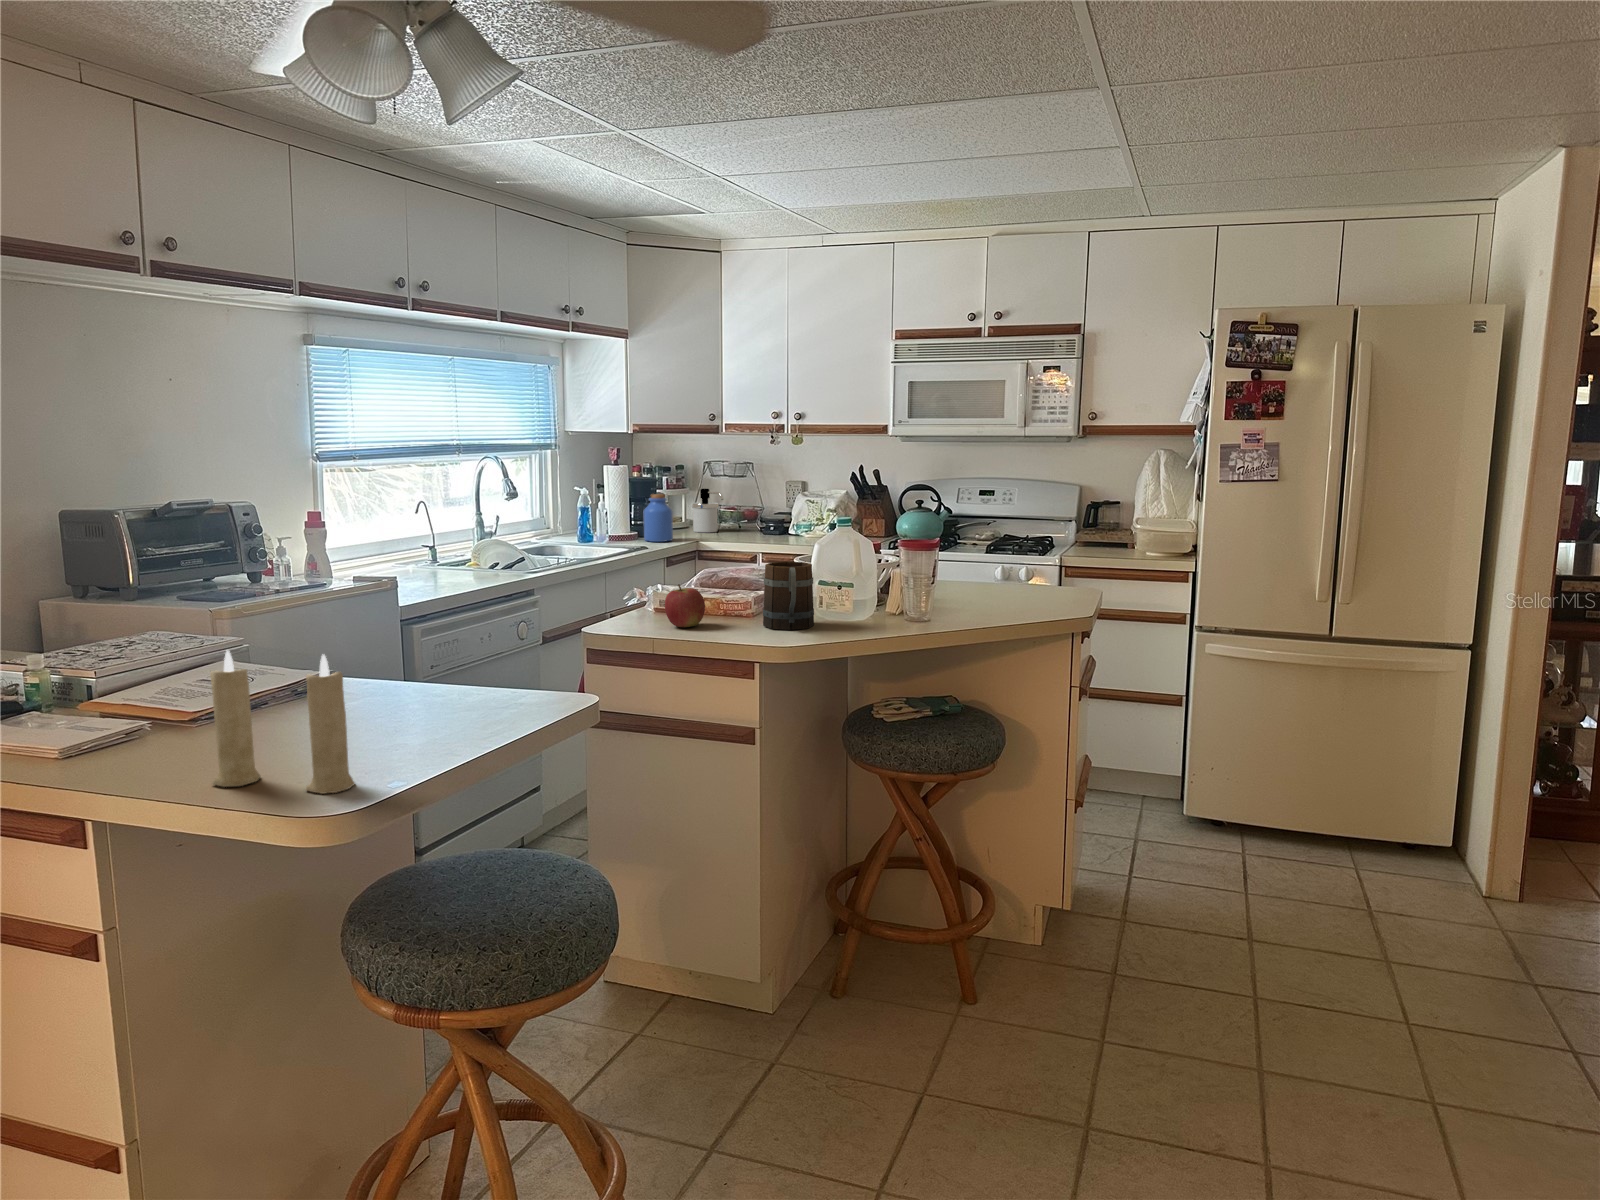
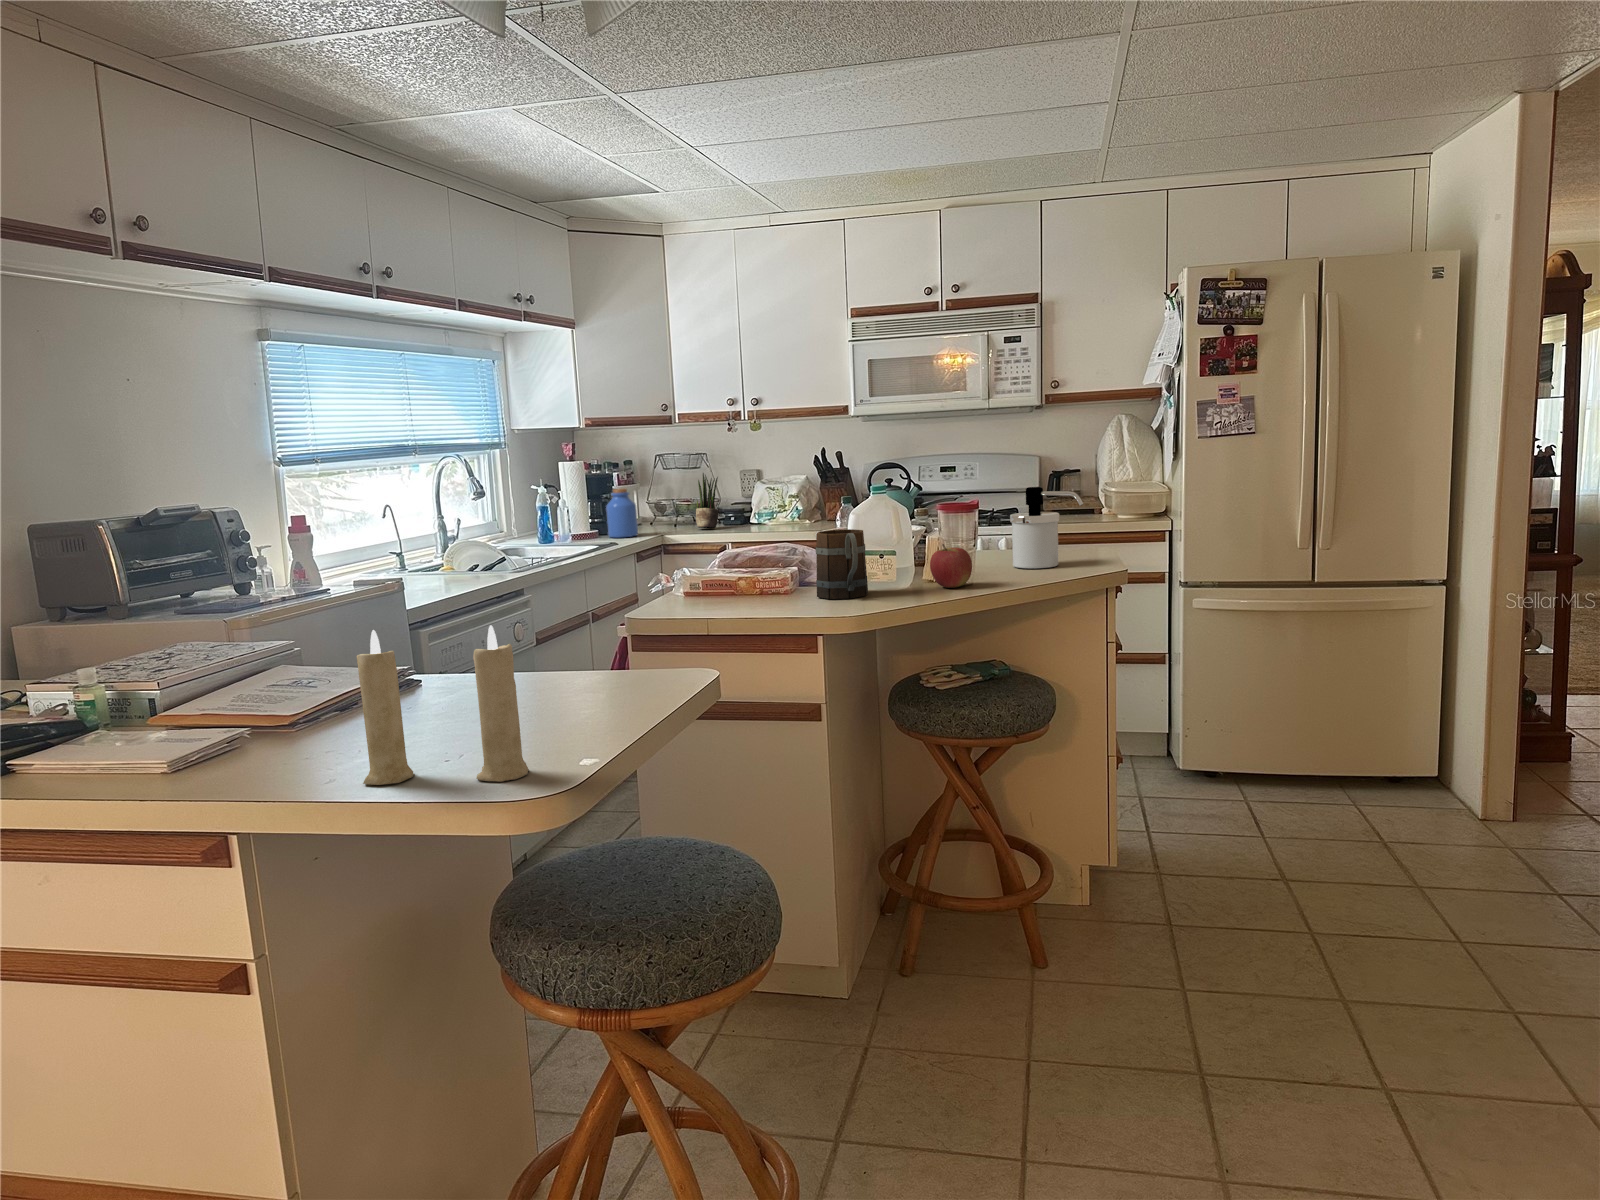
potted plant: none [733,482,757,537] -> present [696,473,718,528]
soap dispenser: present [692,489,723,532] -> present [1010,487,1083,568]
apple: present [665,584,705,627] -> present [930,544,972,588]

